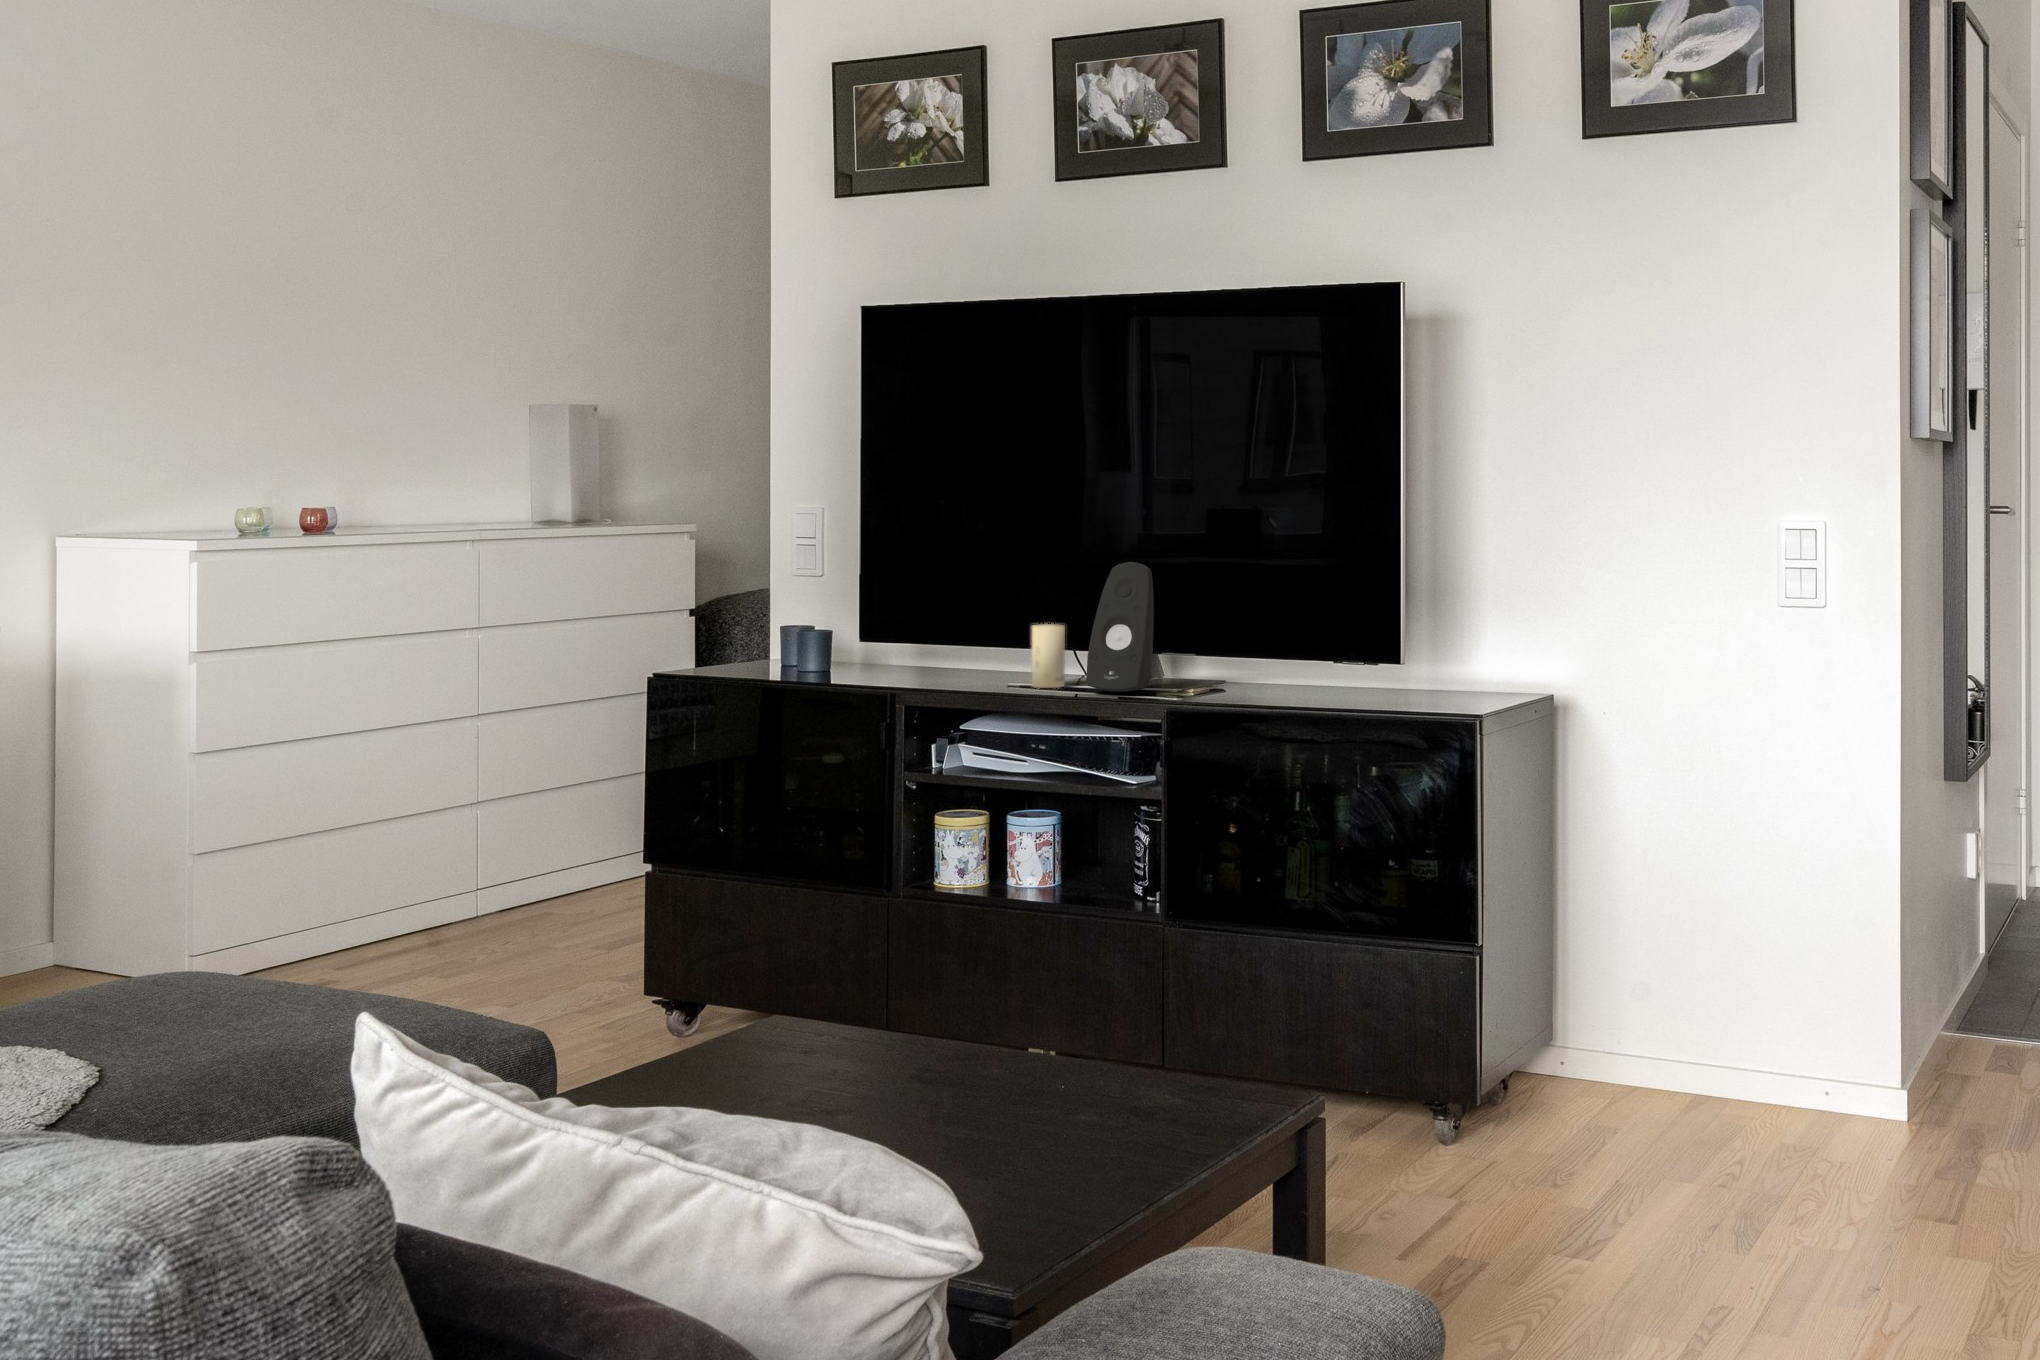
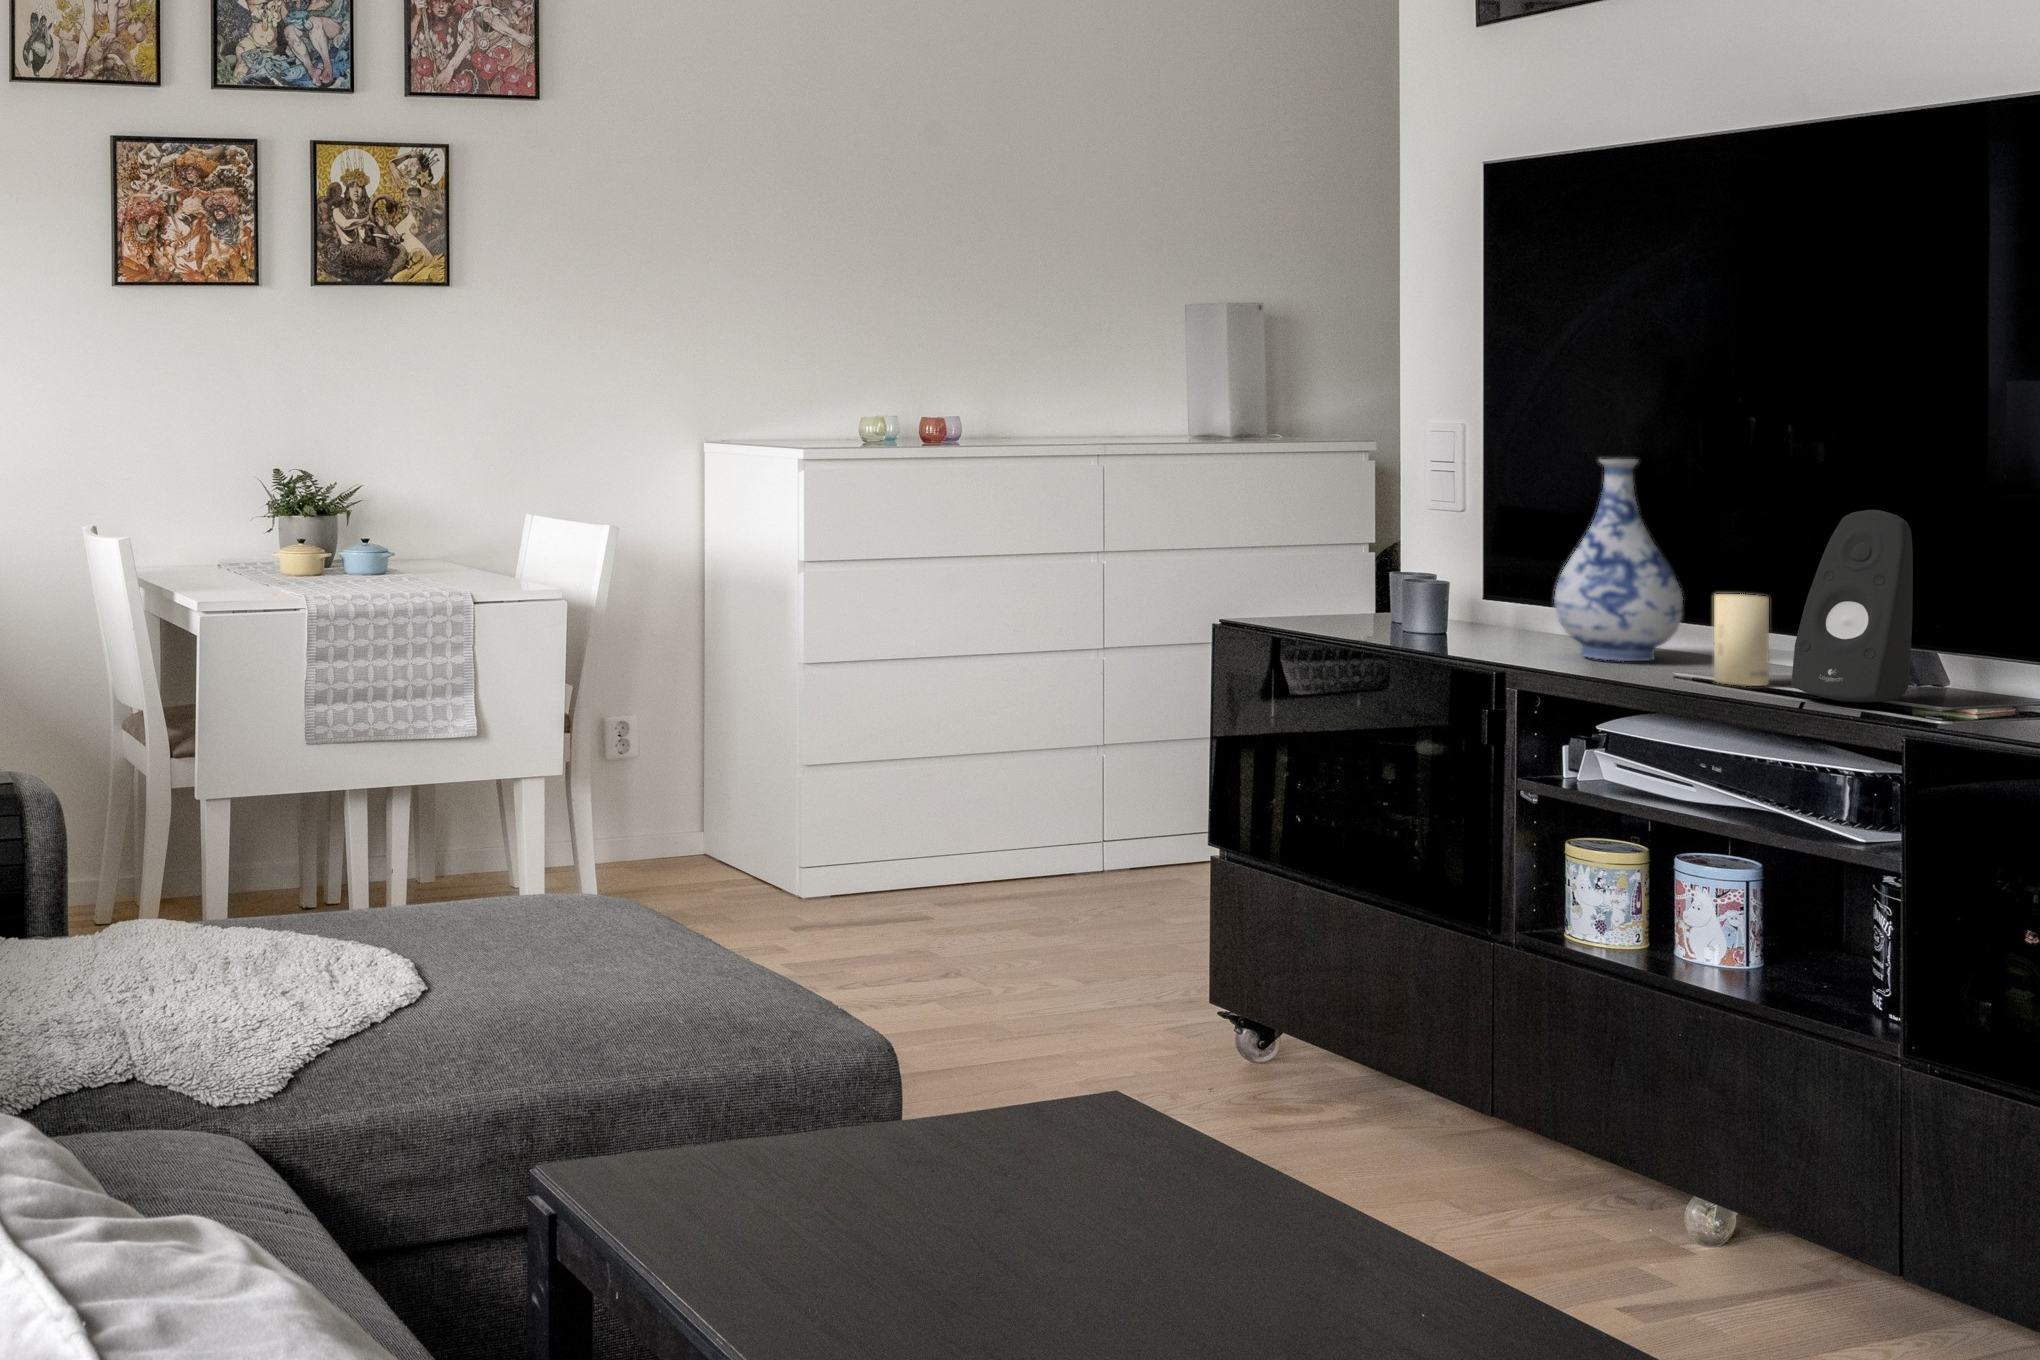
vase: none [916,531,1000,679] -> present [1554,459,1683,661]

